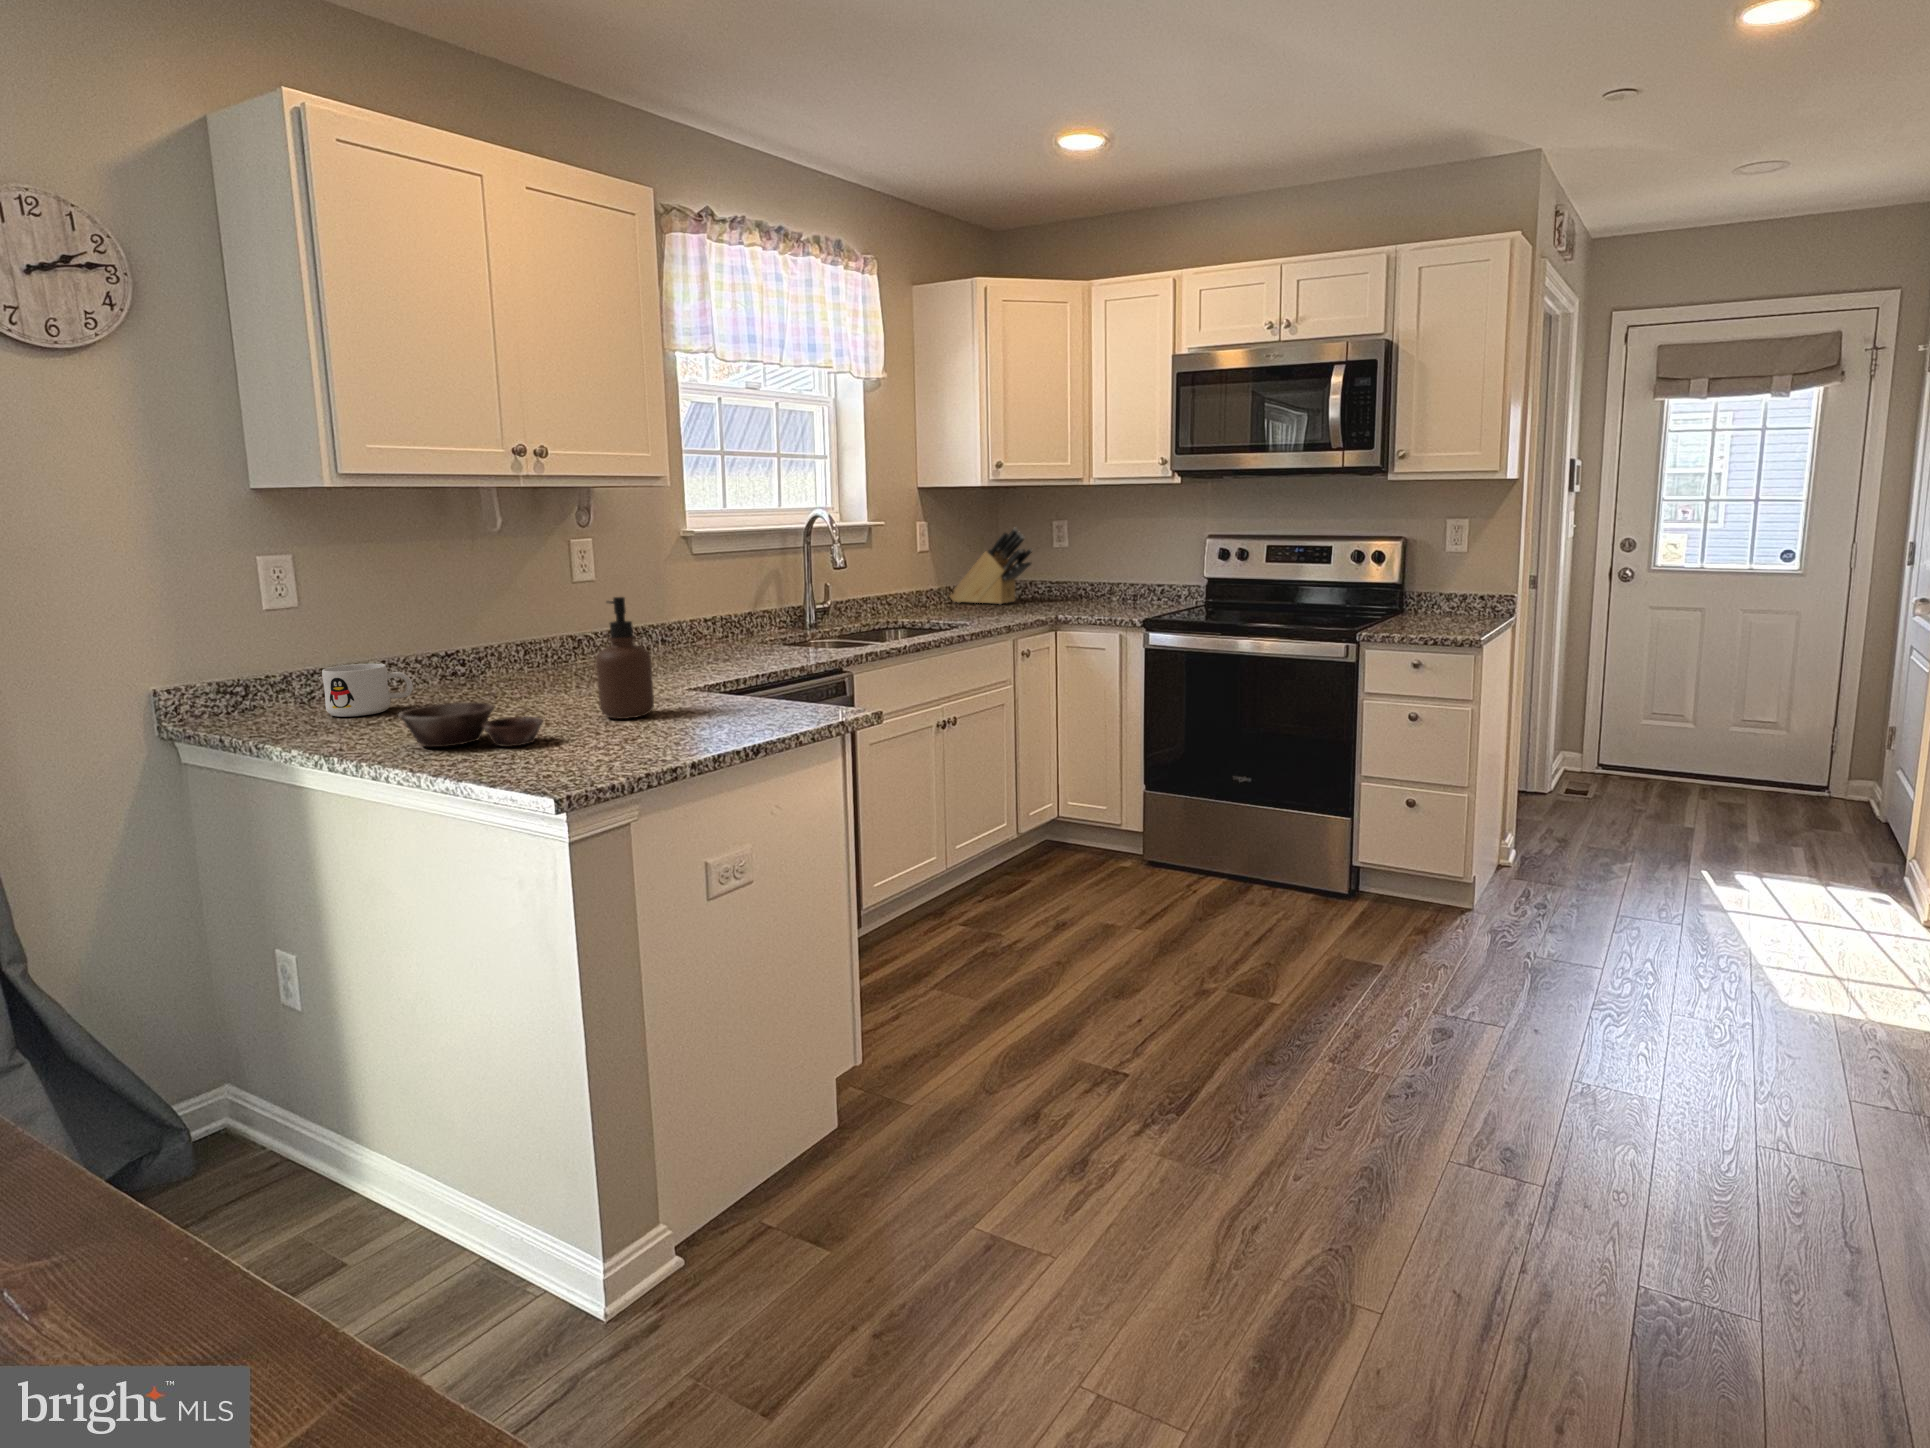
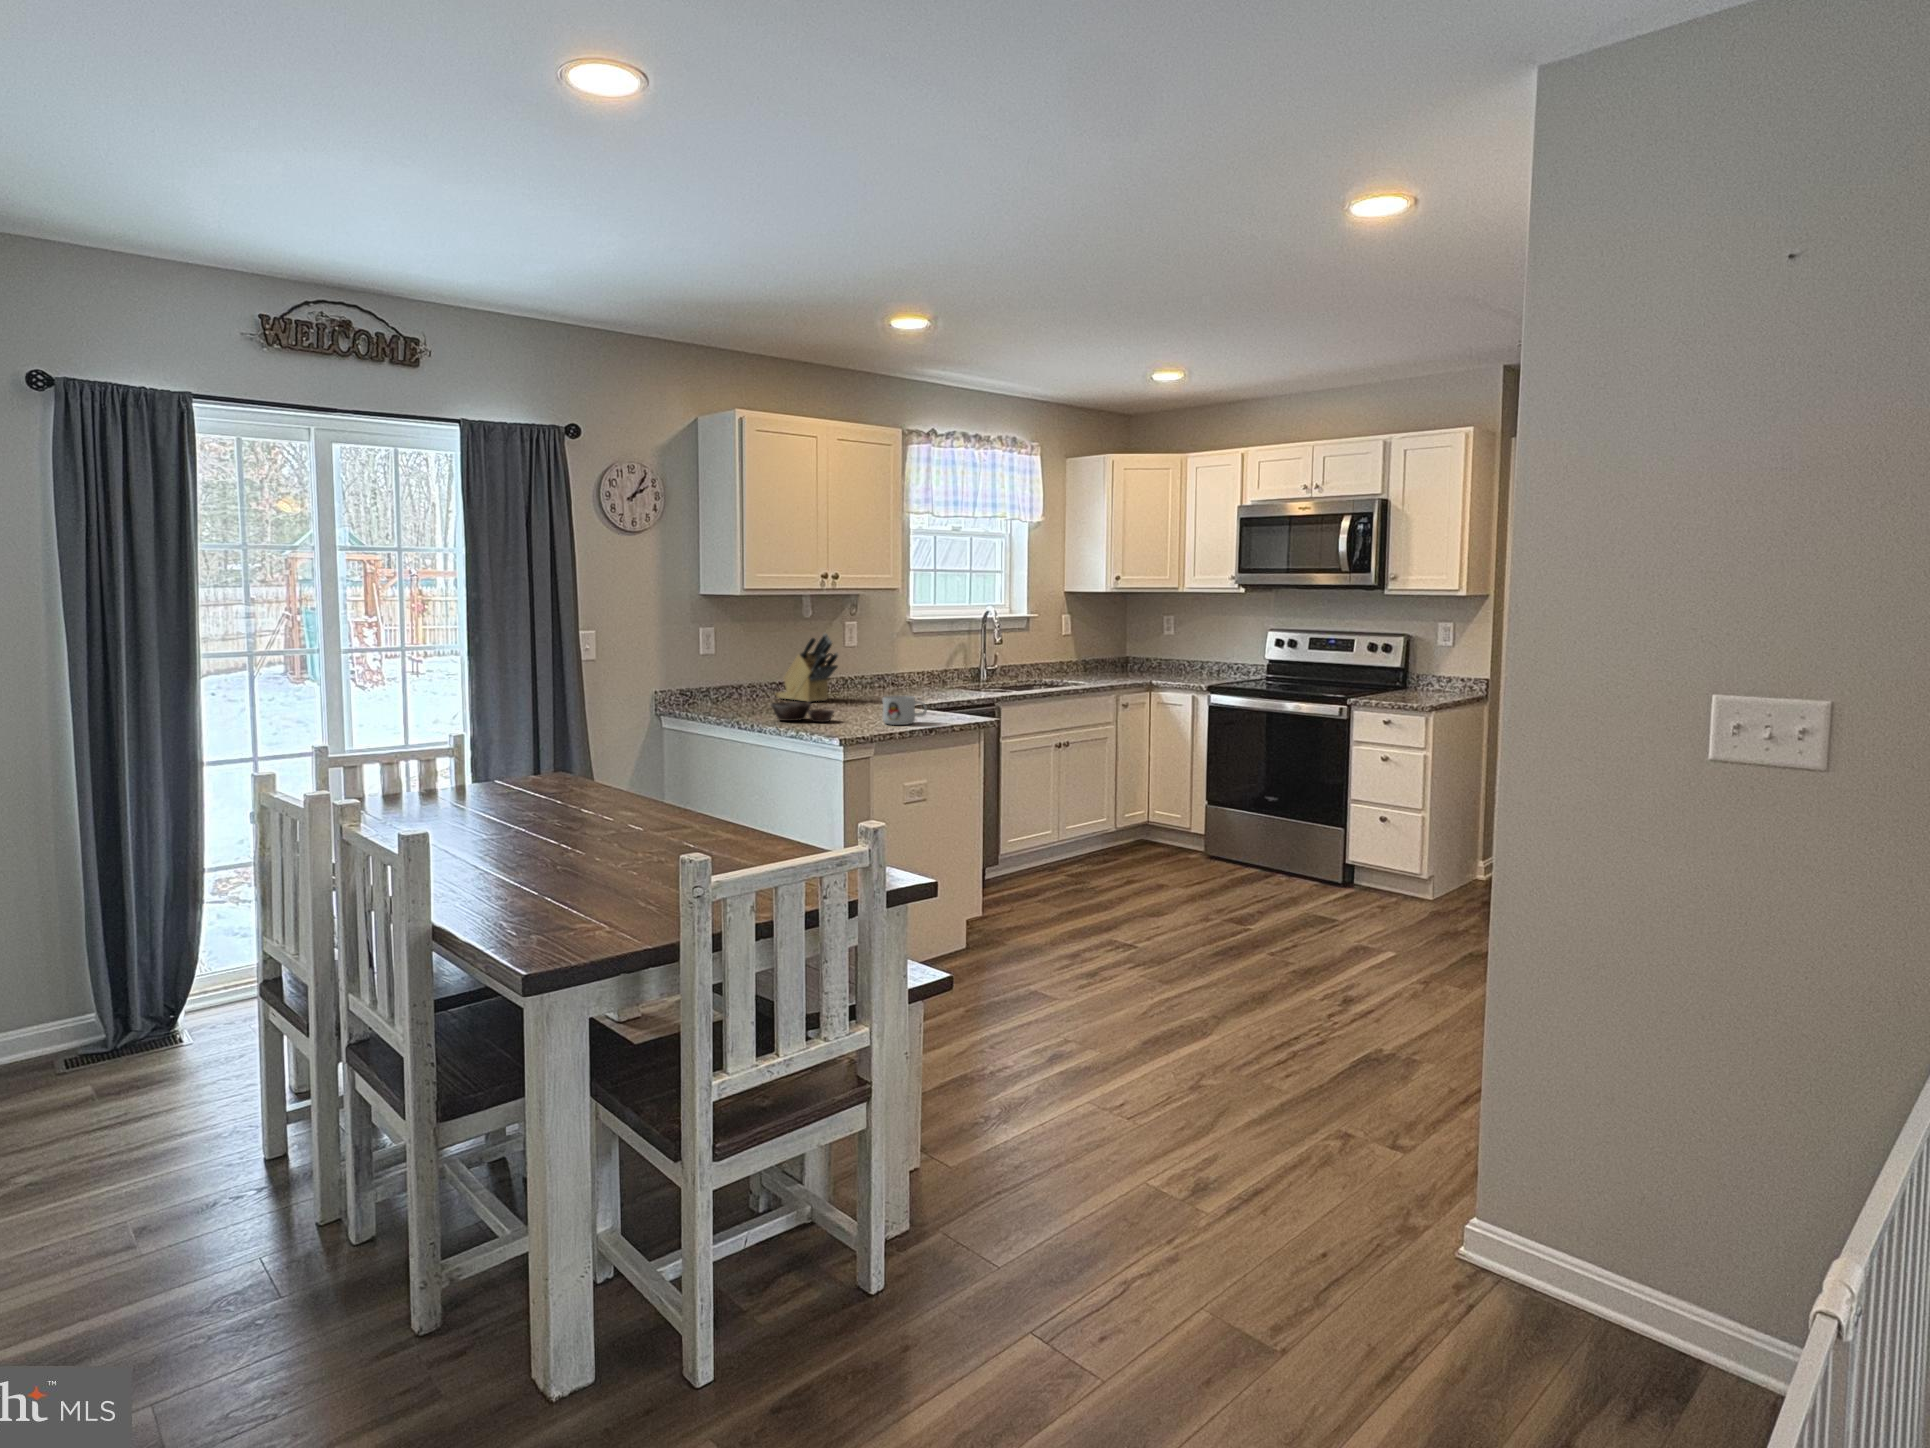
knife block: present [950,528,1032,604] -> present [776,633,838,702]
soap dispenser: present [596,597,654,719] -> none [860,653,886,716]
mug: present [322,664,413,717] -> present [882,696,927,725]

